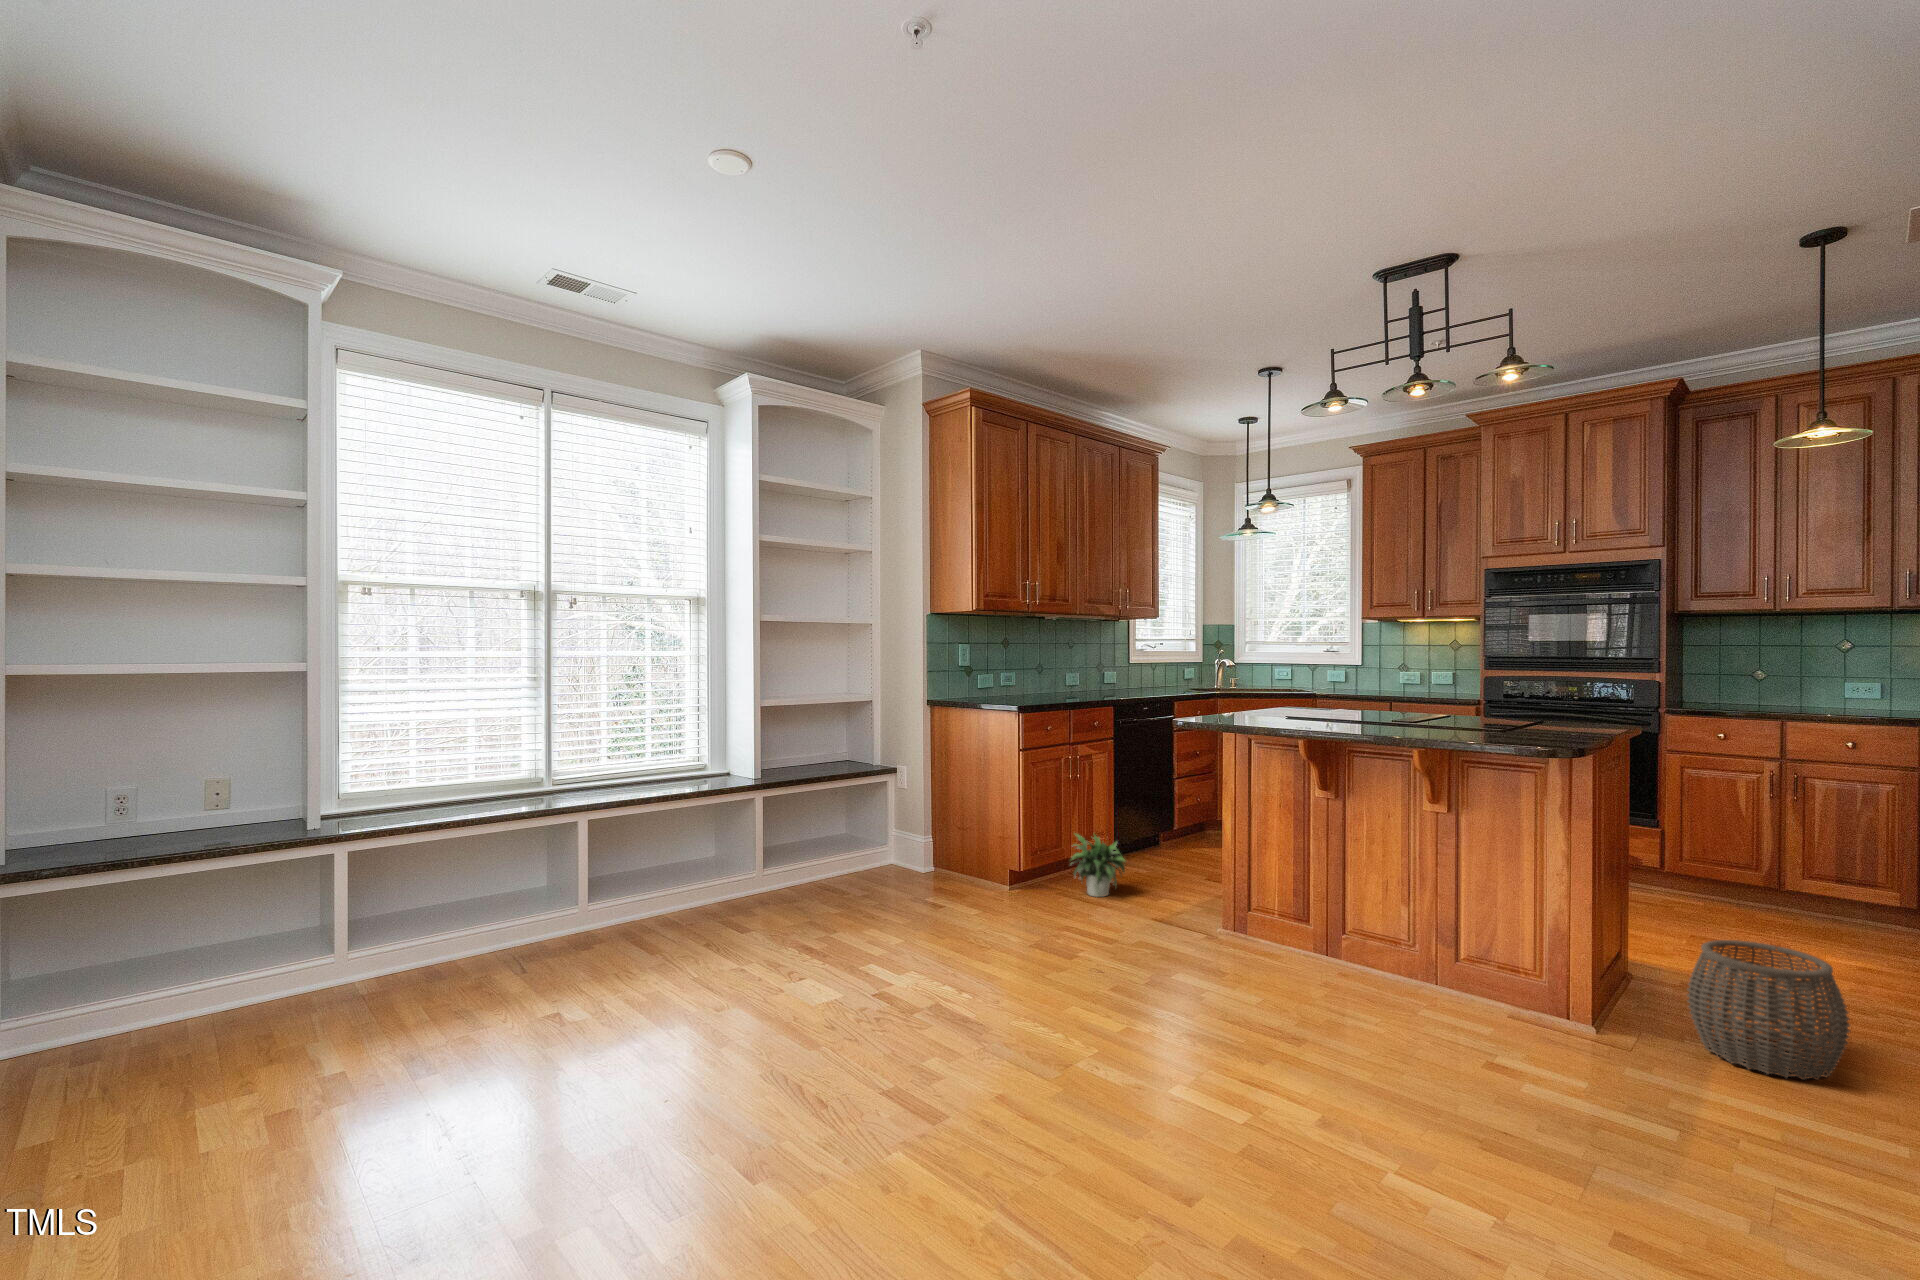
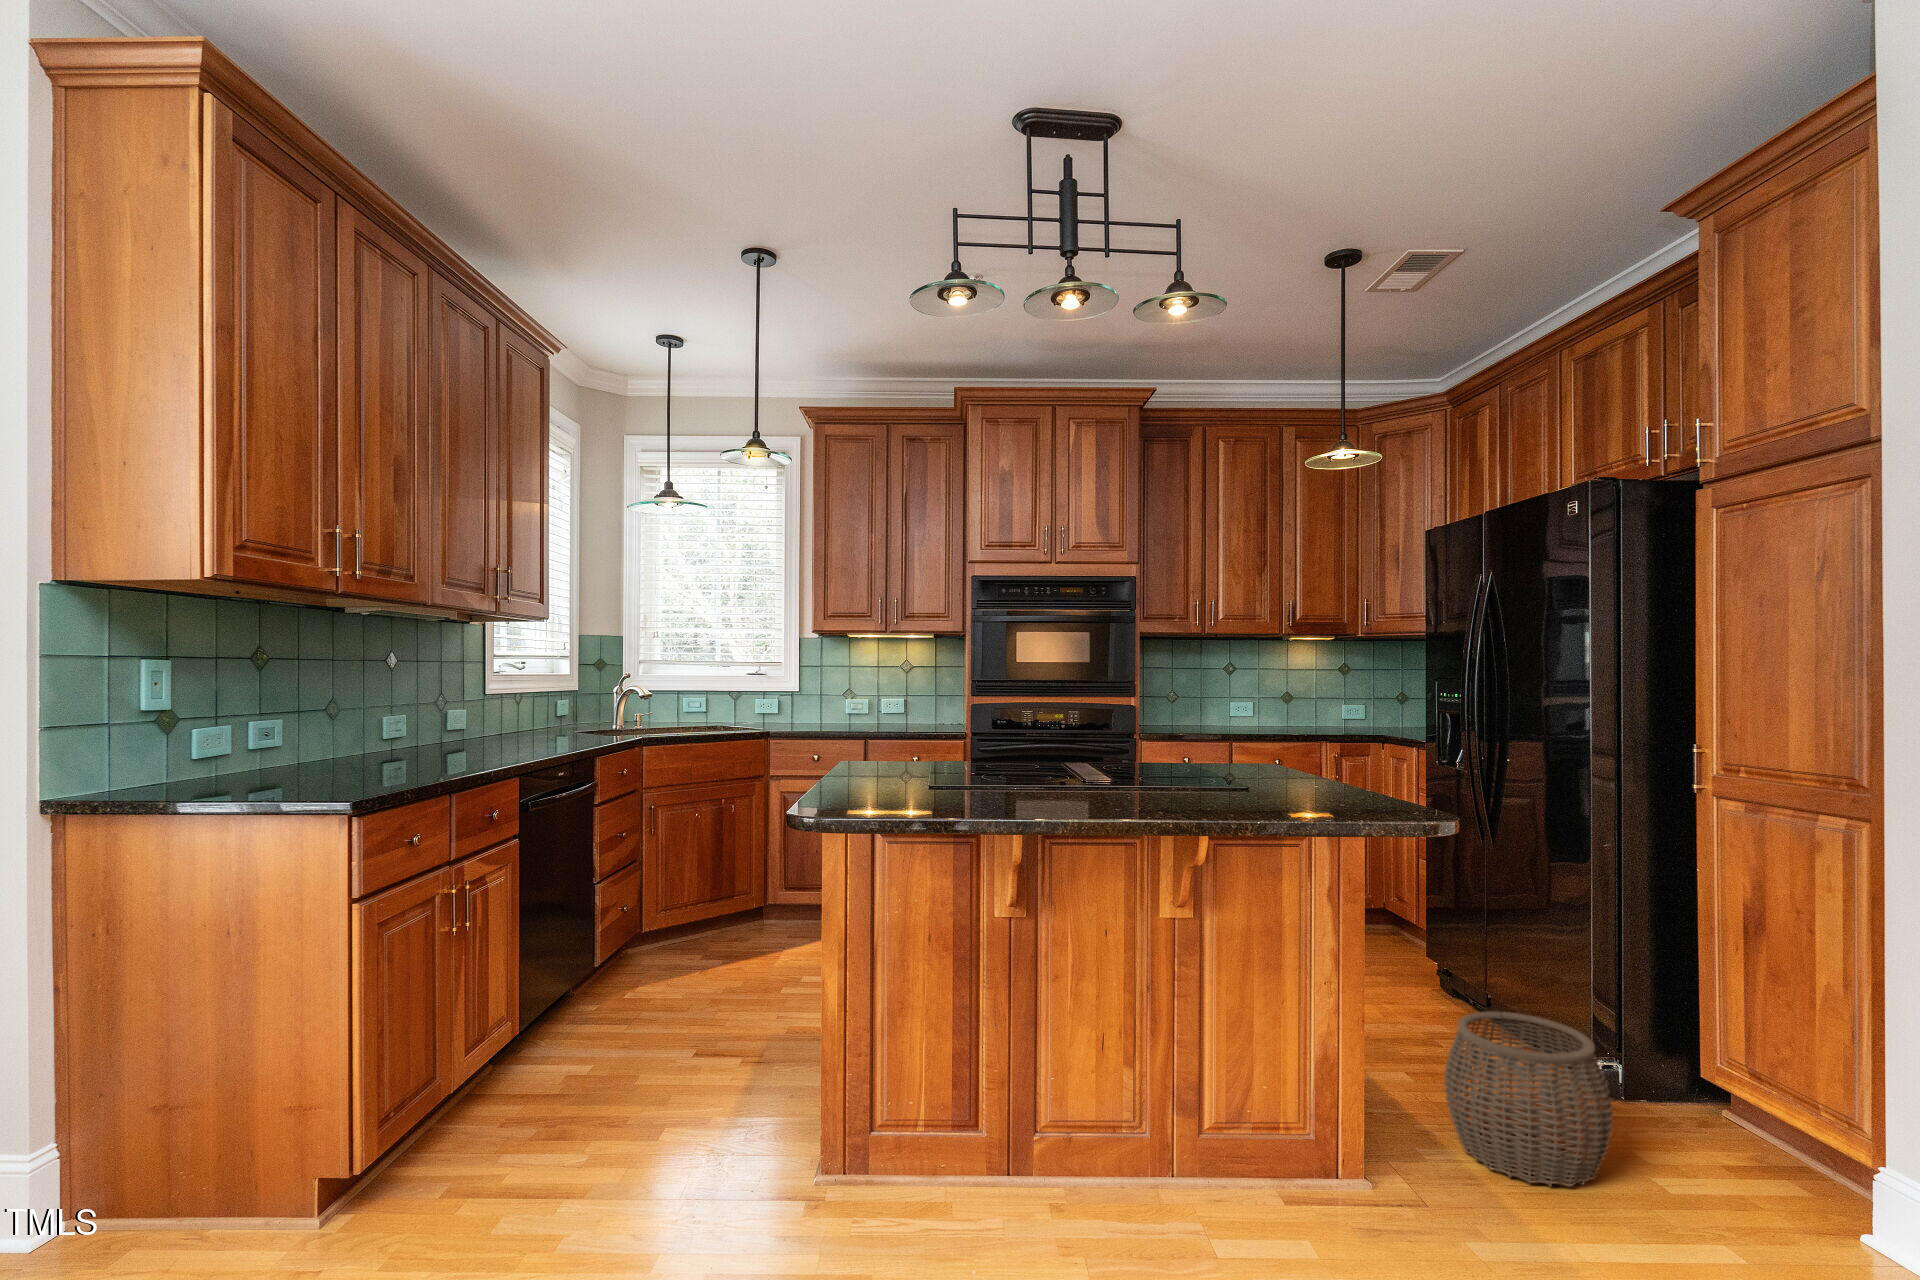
potted plant: present [1070,834,1125,897] -> none [465,1030,595,1168]

